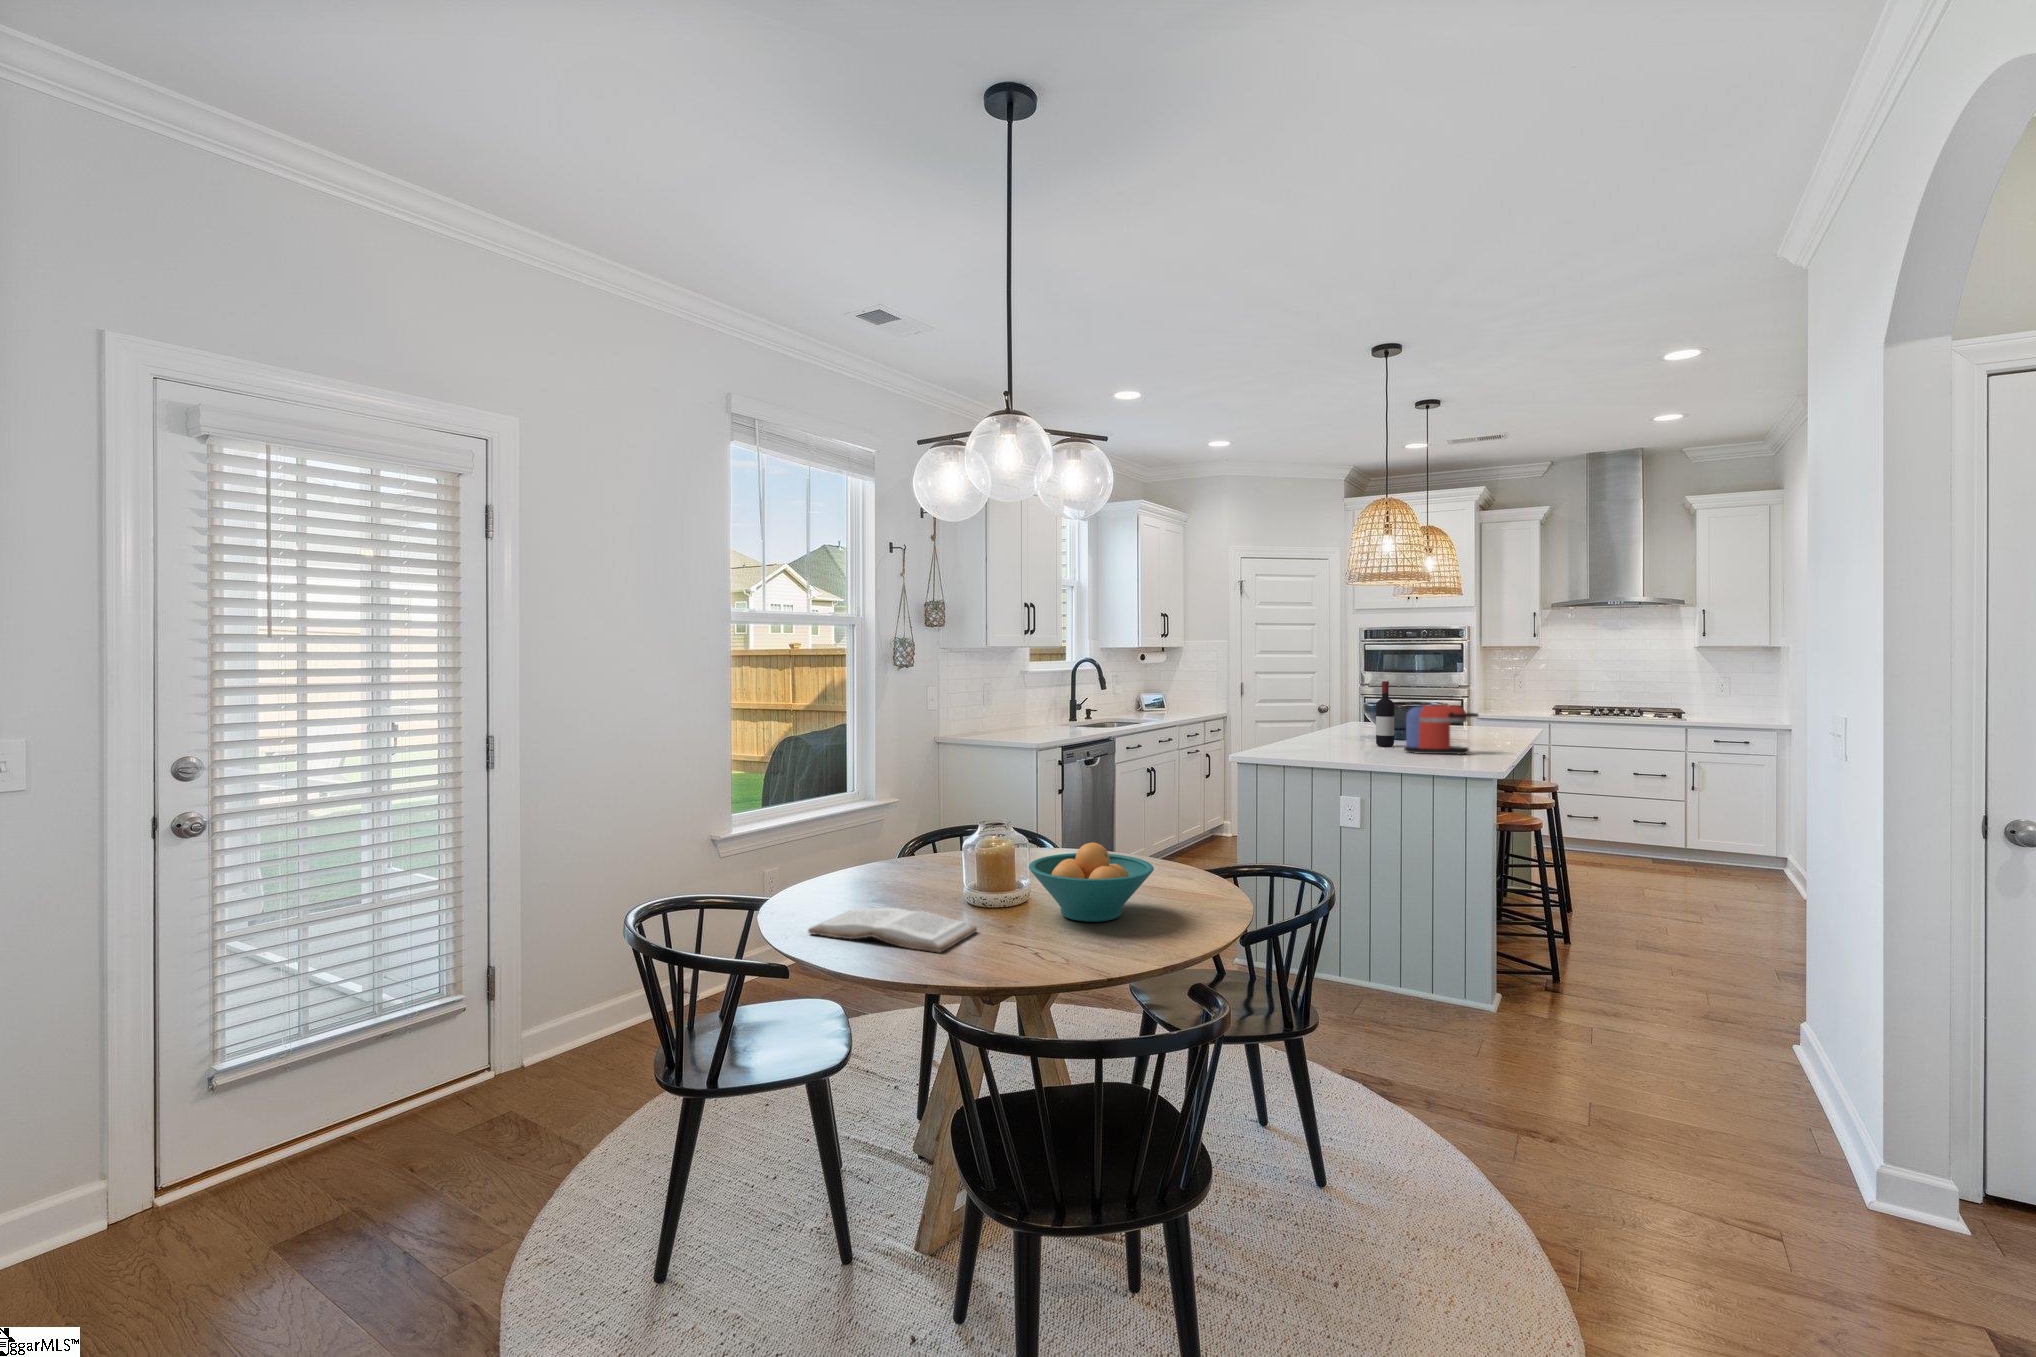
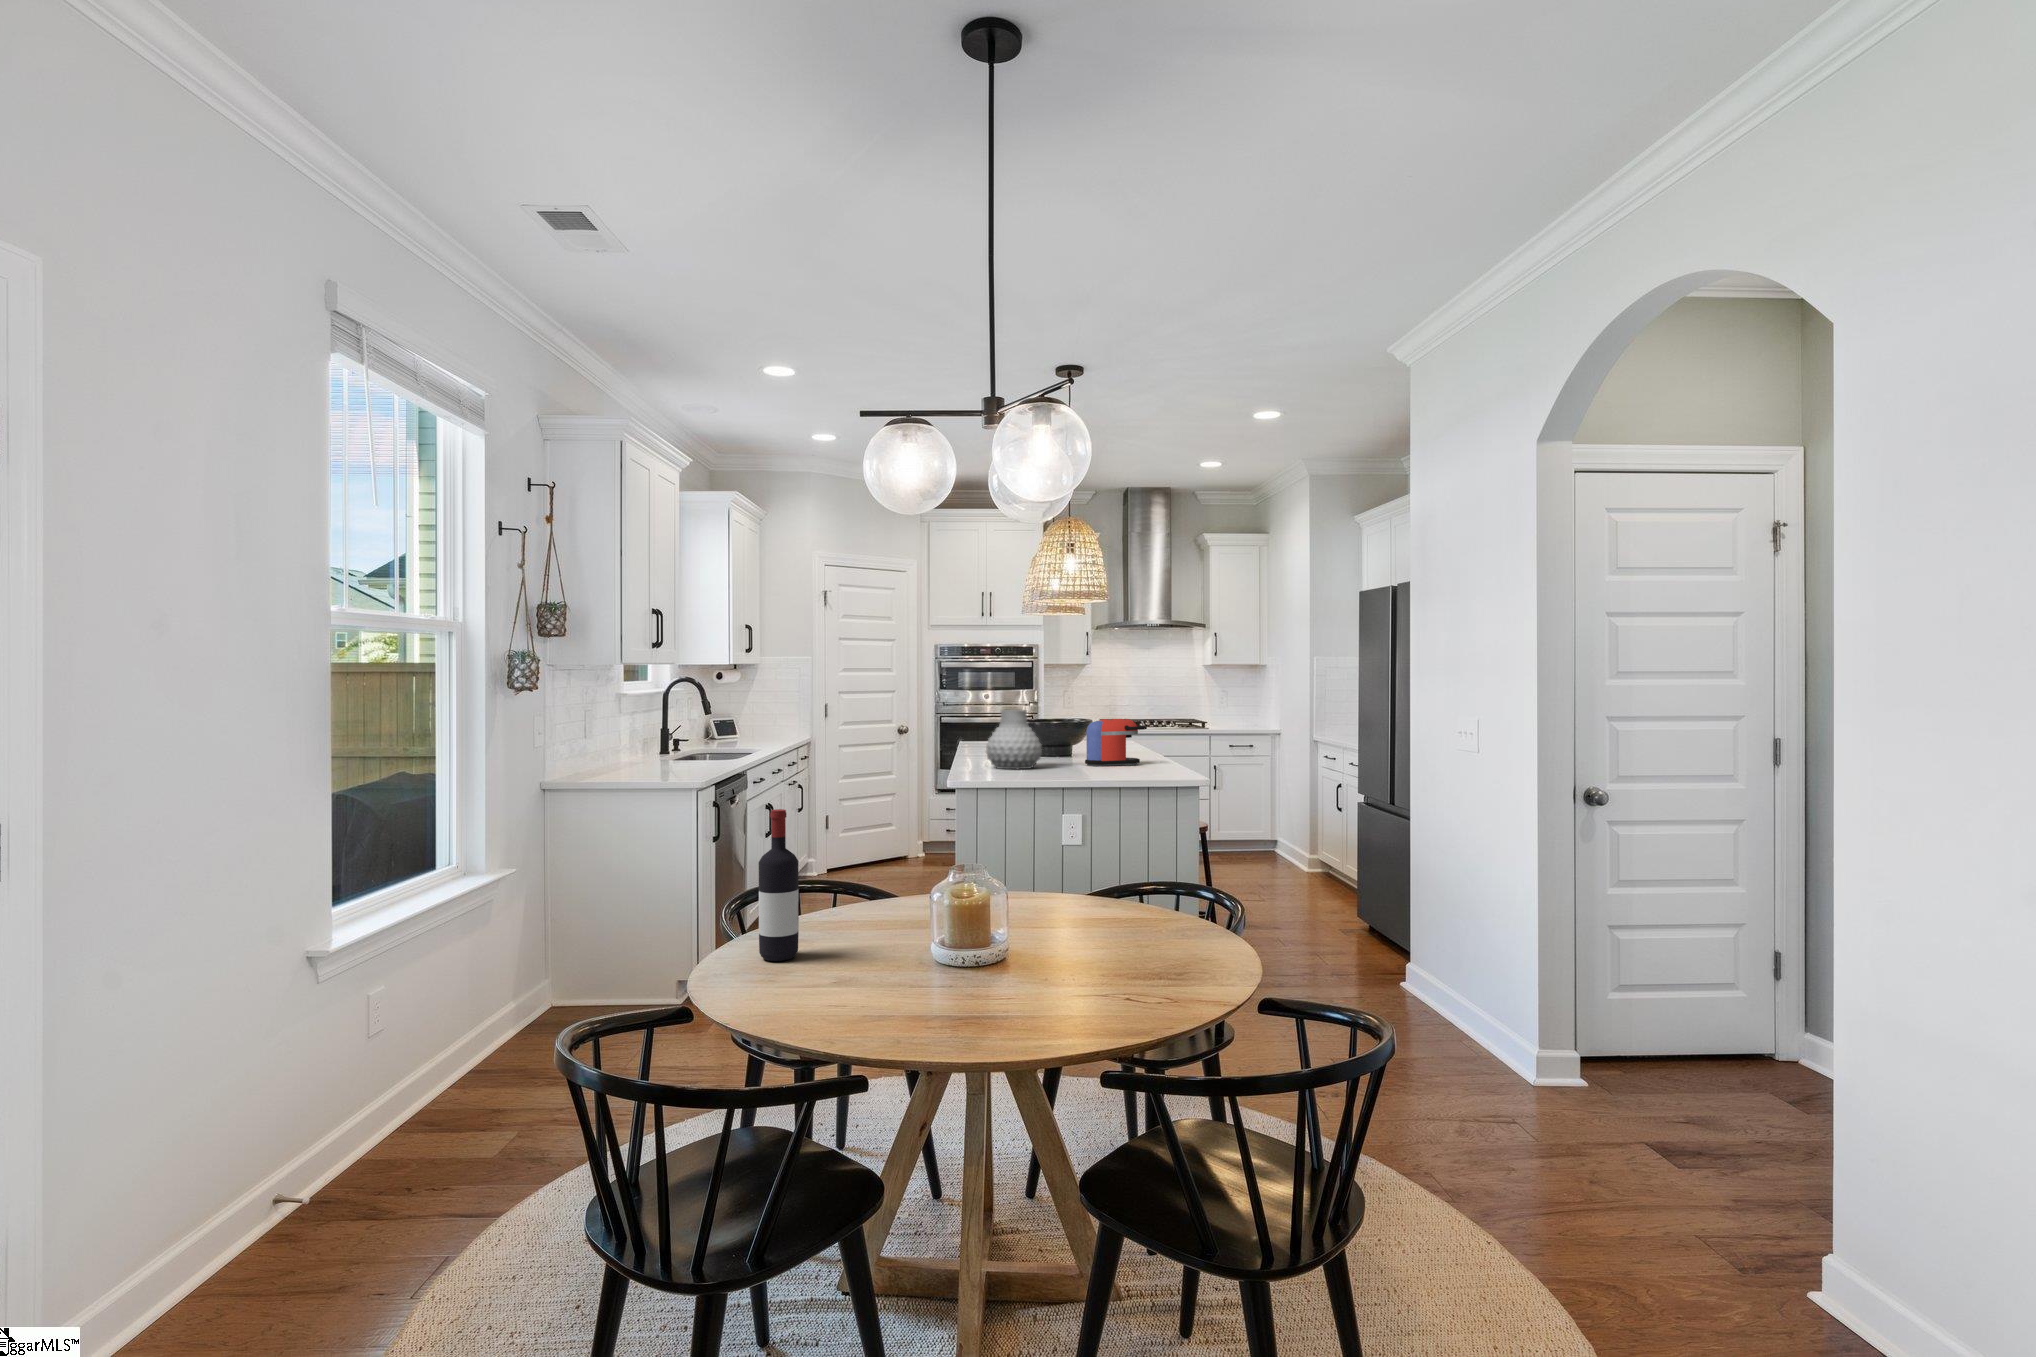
wine bottle: present [1376,681,1395,747] -> present [759,809,799,961]
vase: none [1290,693,1349,752] -> present [986,710,1042,769]
fruit bowl: present [1029,843,1154,922] -> none [1034,872,1170,958]
book: present [808,908,977,952] -> none [860,975,1052,1025]

